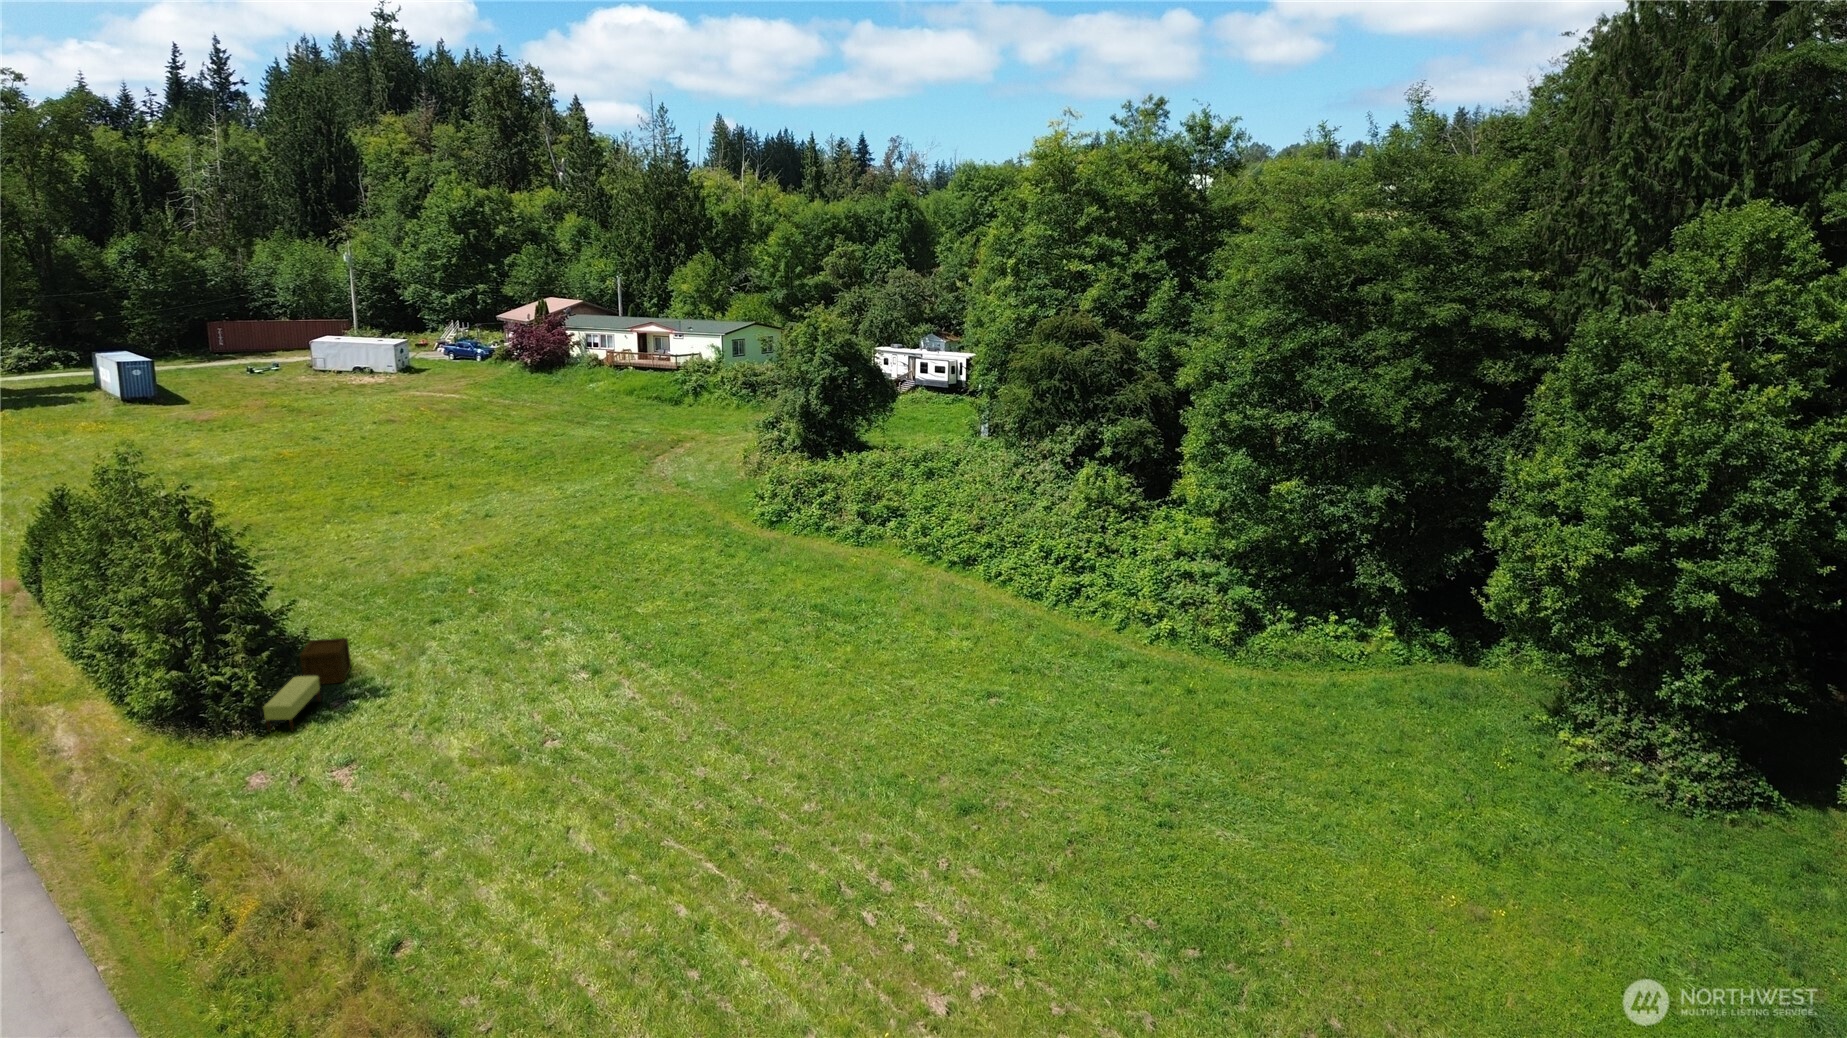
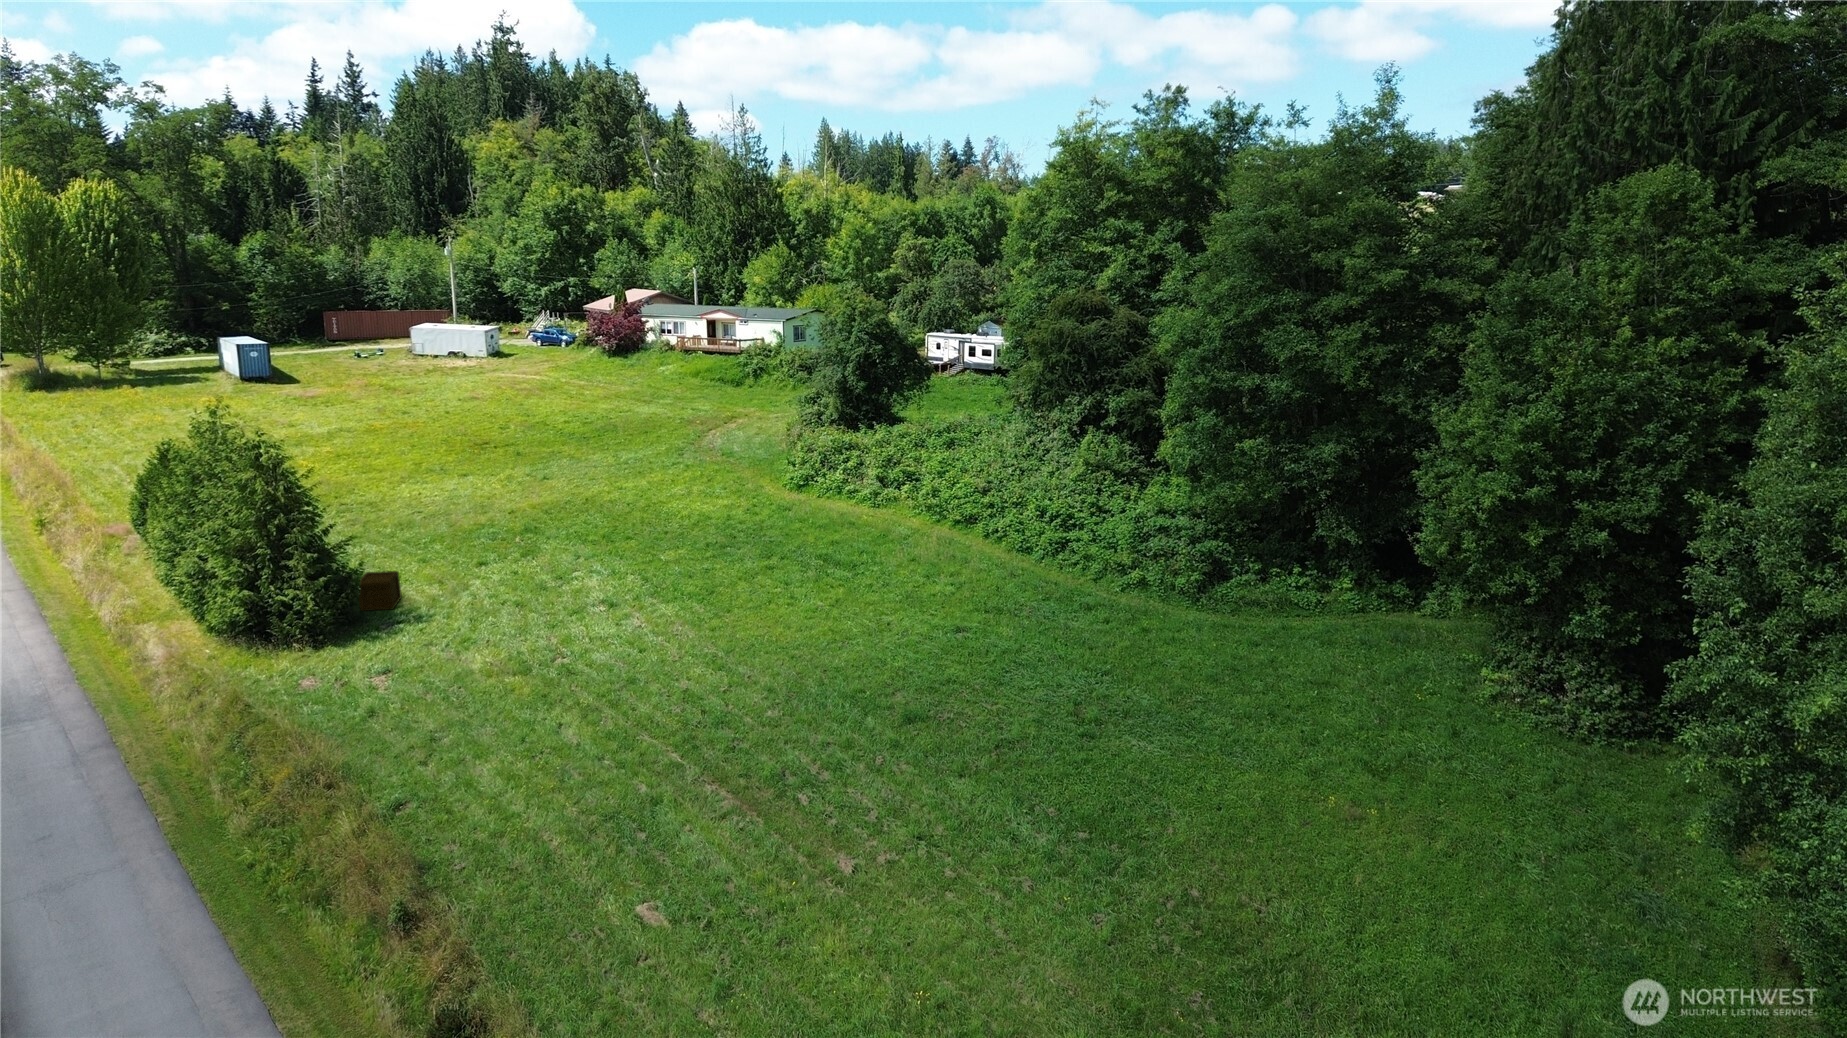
bench: present [263,676,321,731] -> none [320,601,372,645]

